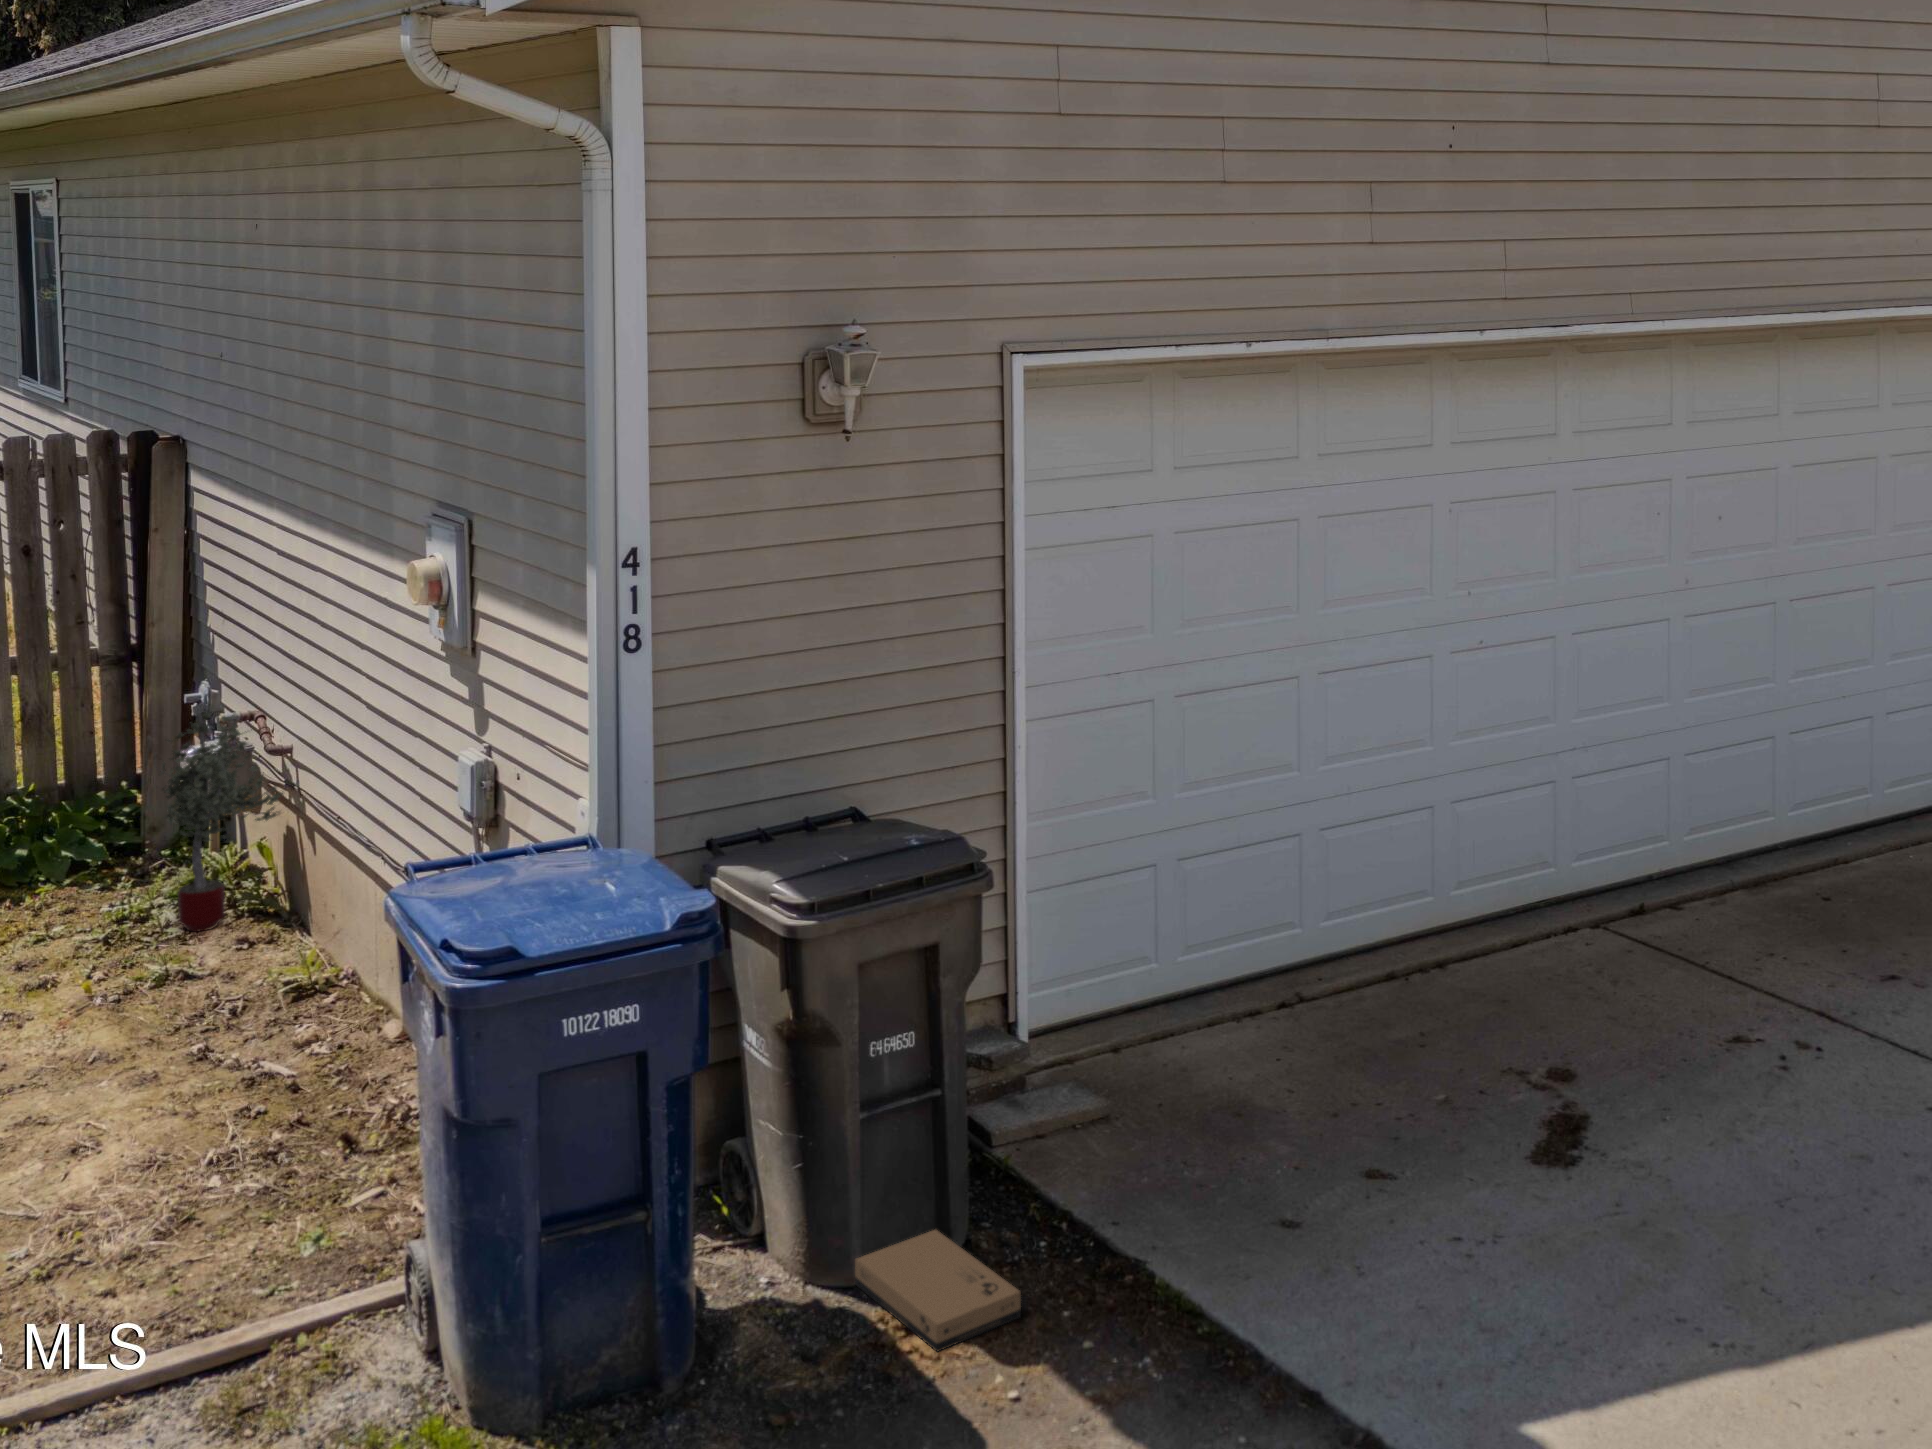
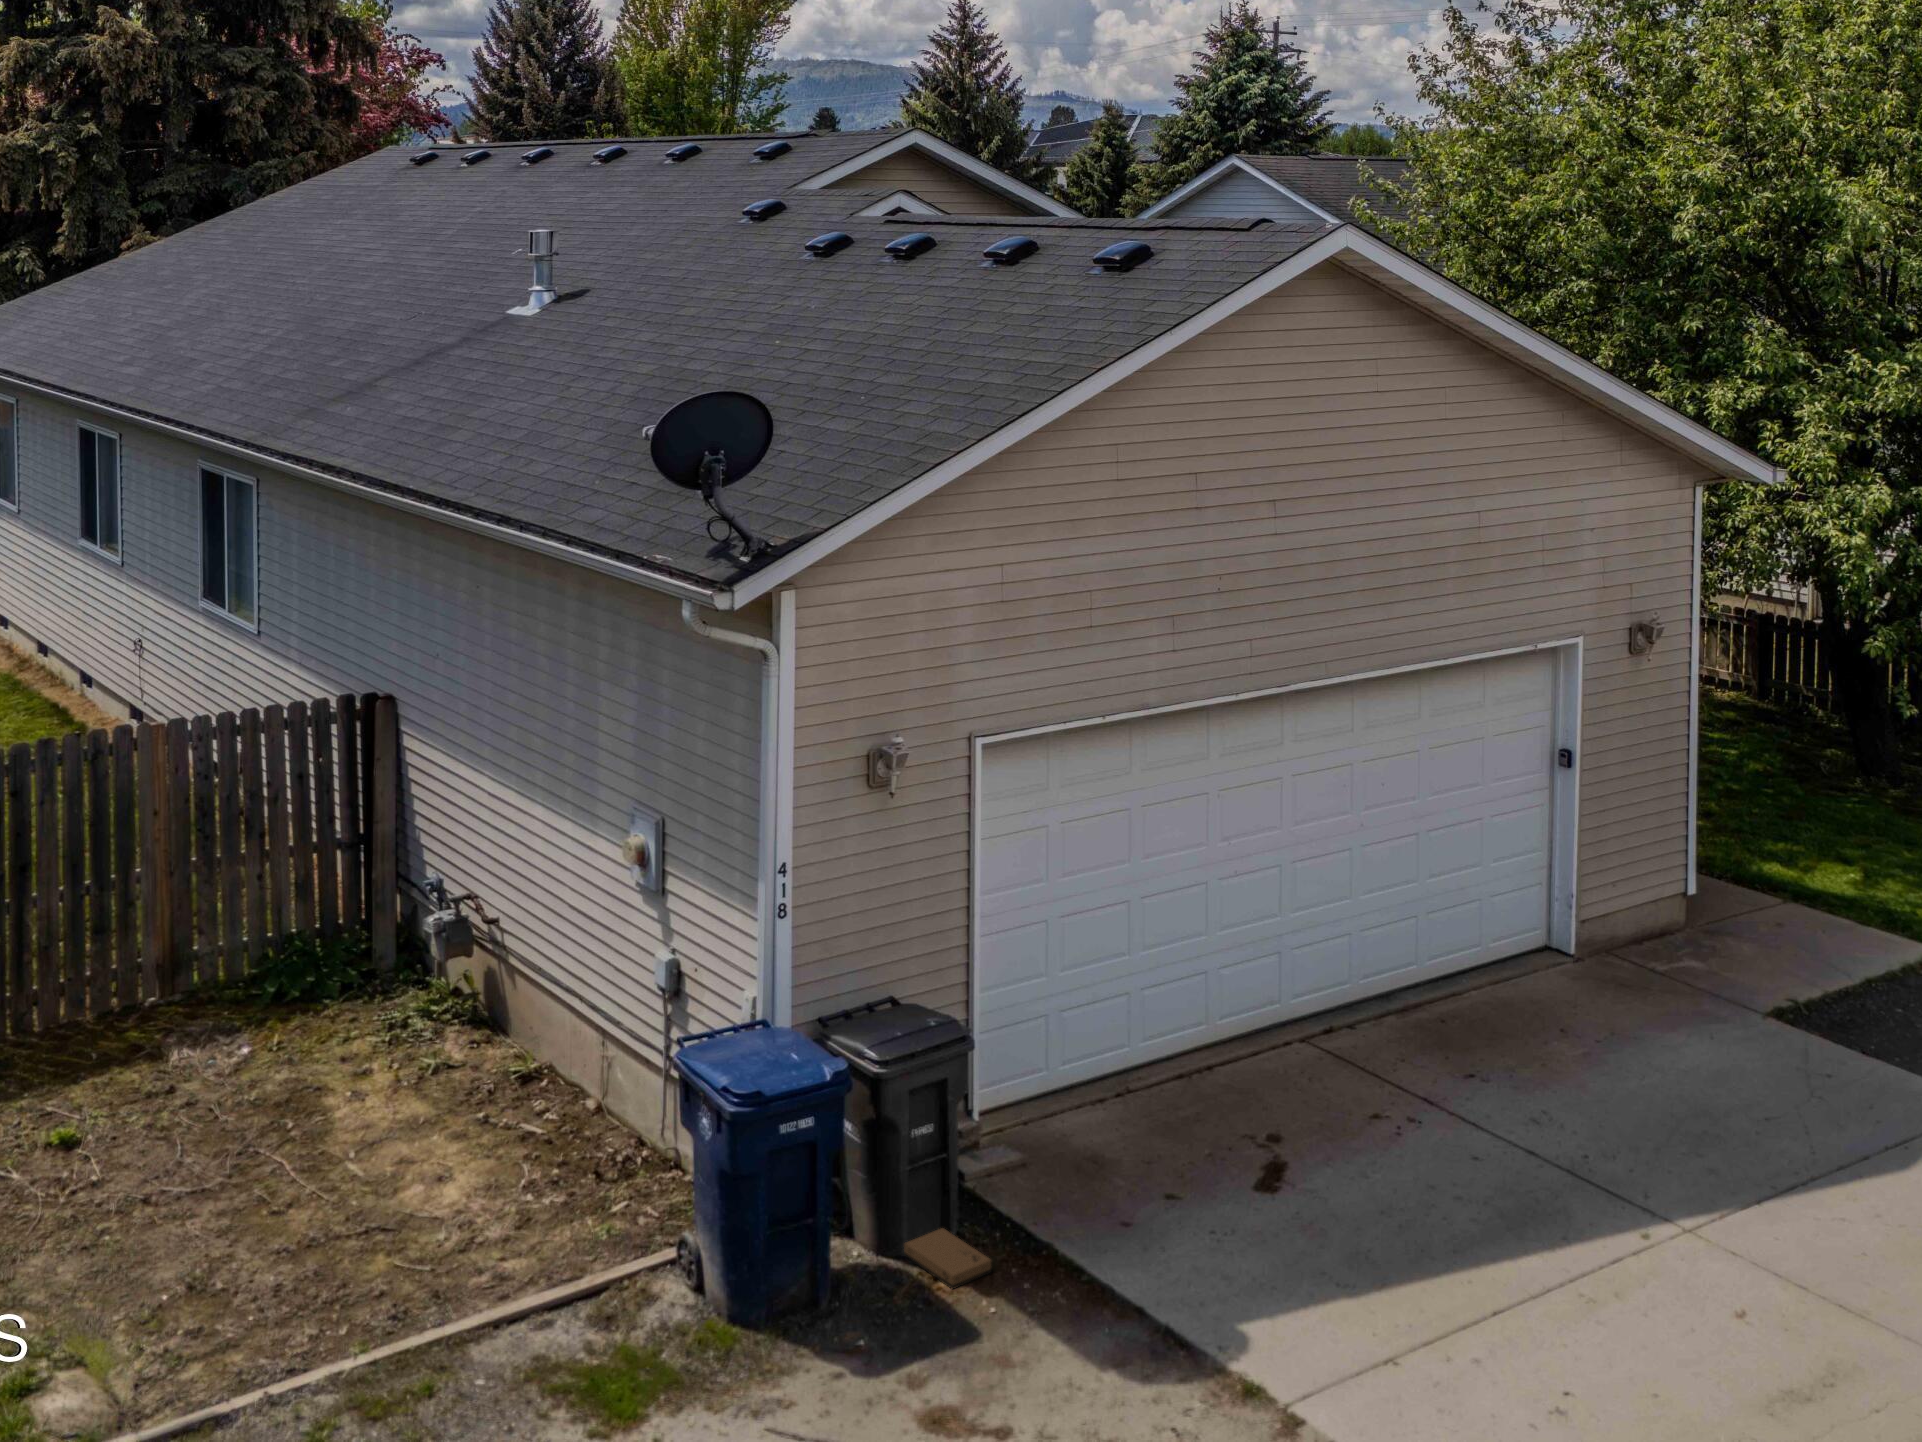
potted tree: present [160,712,283,932] -> none [420,901,497,1038]

